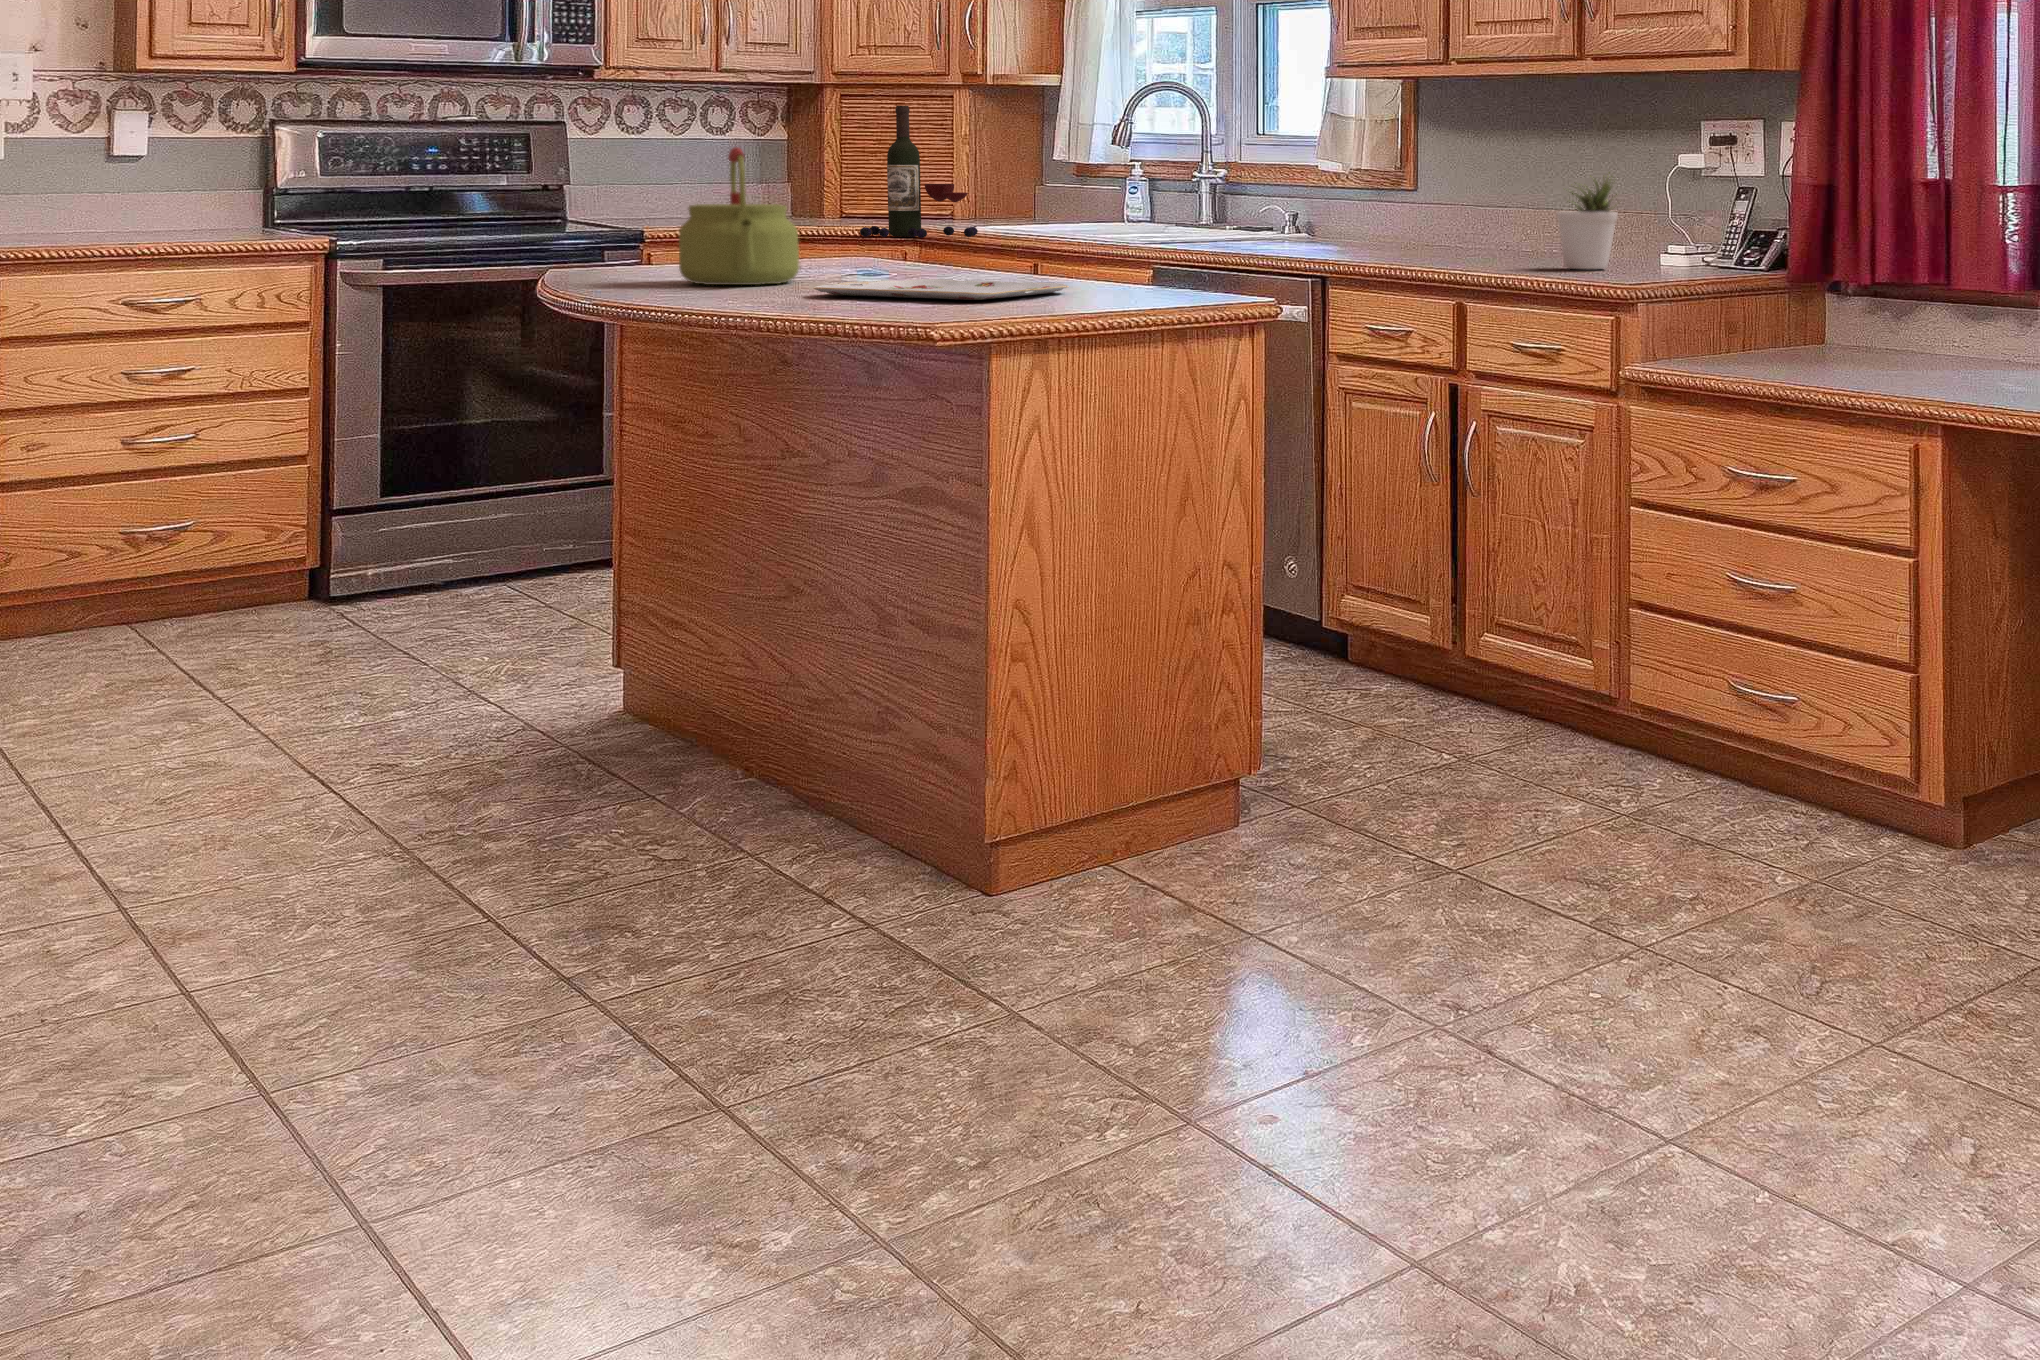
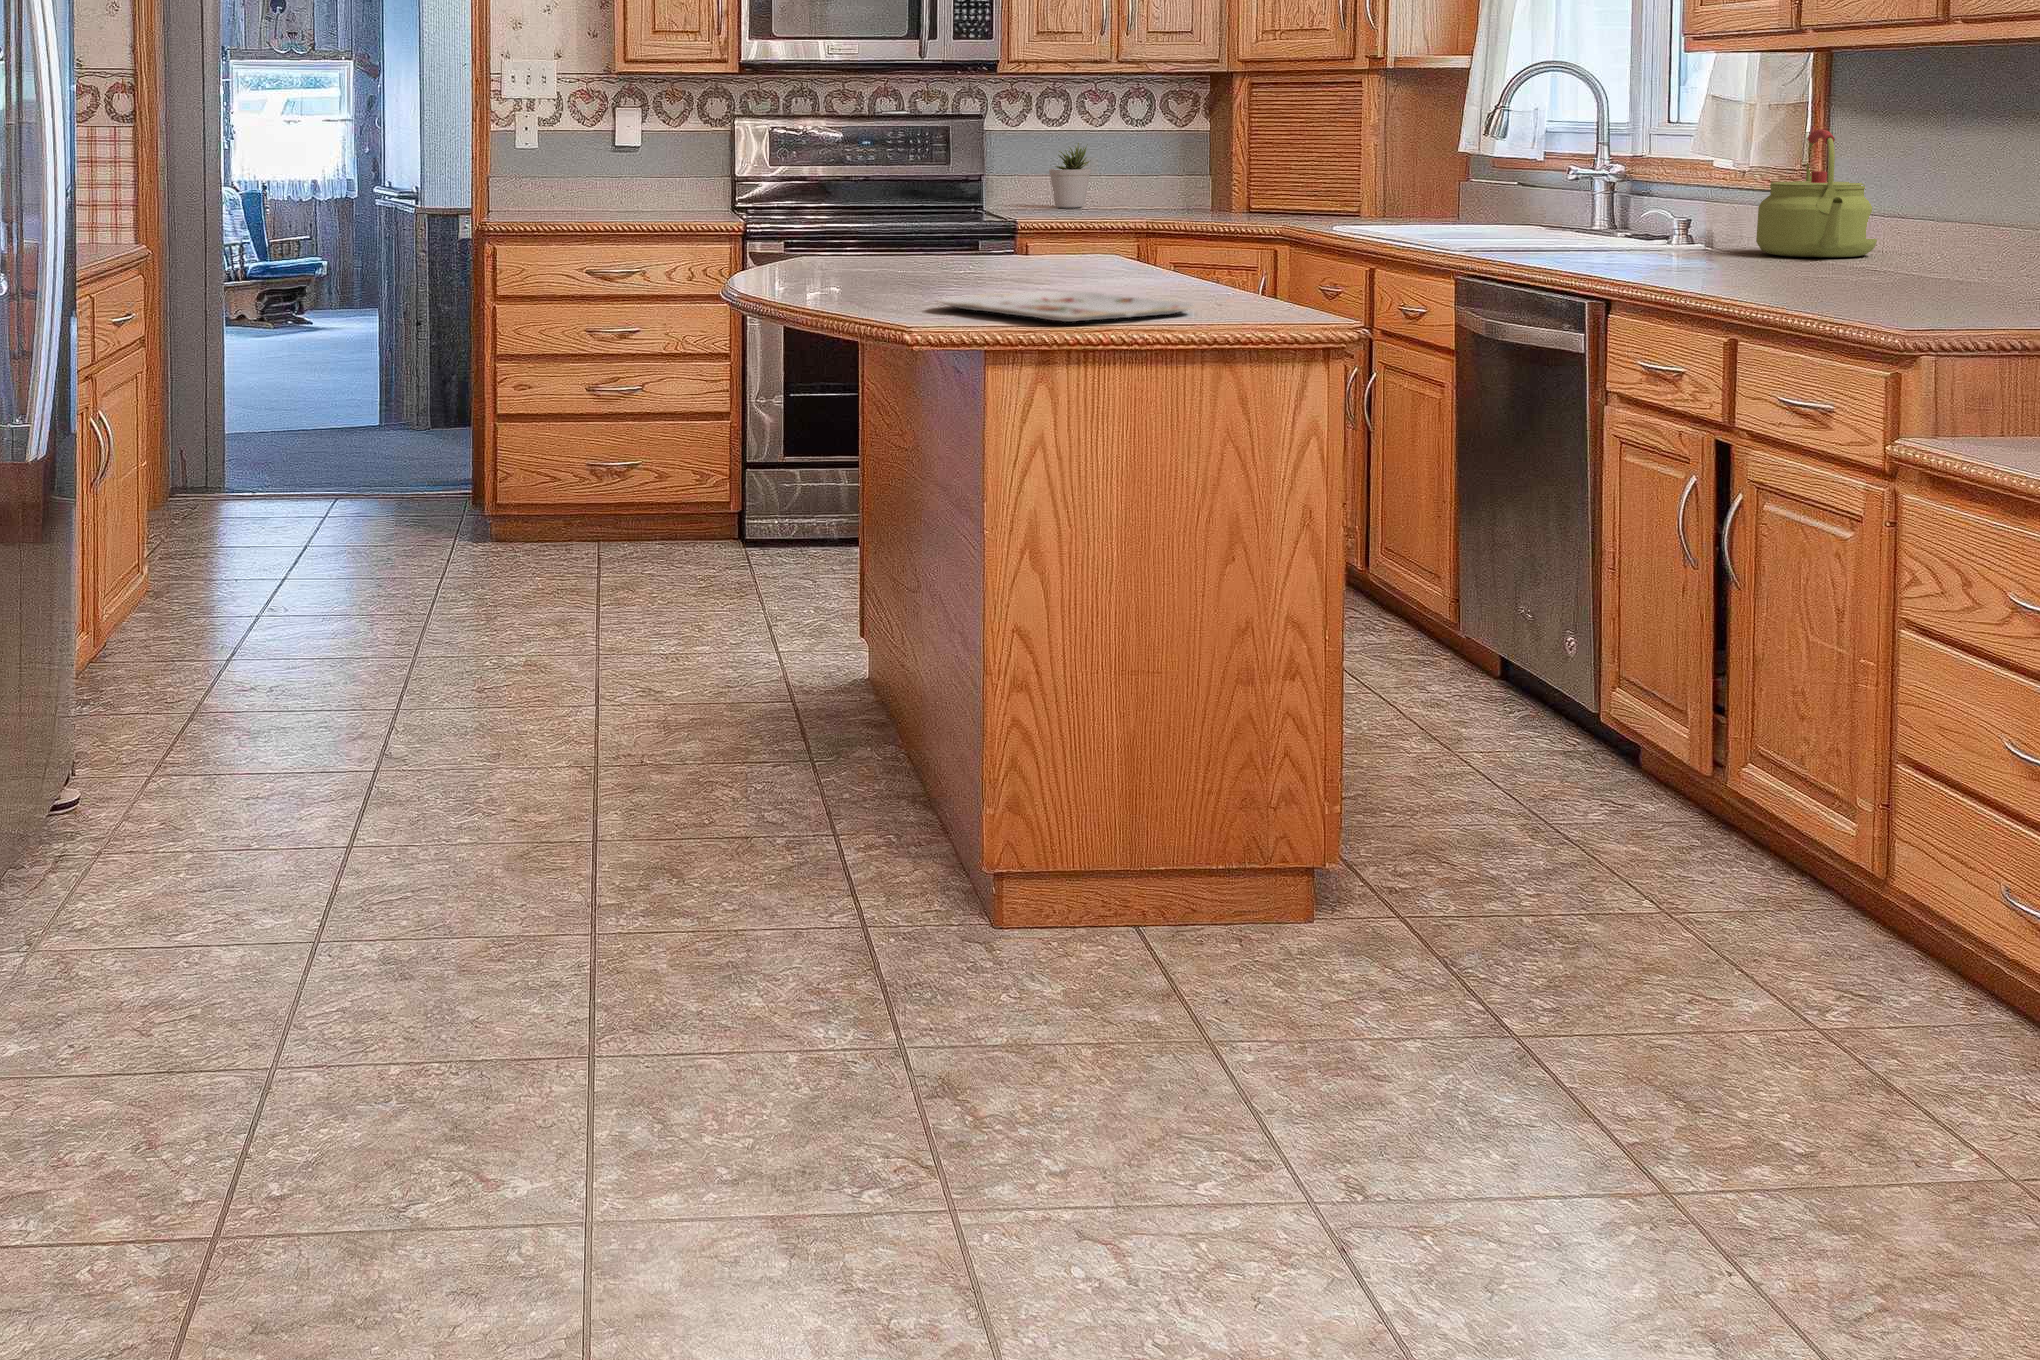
wine bottle: present [860,106,978,238] -> none [1213,91,1337,229]
kettle: present [679,147,800,285] -> present [1756,129,1877,257]
potted plant: present [1557,179,1618,269] -> present [1049,143,1091,208]

